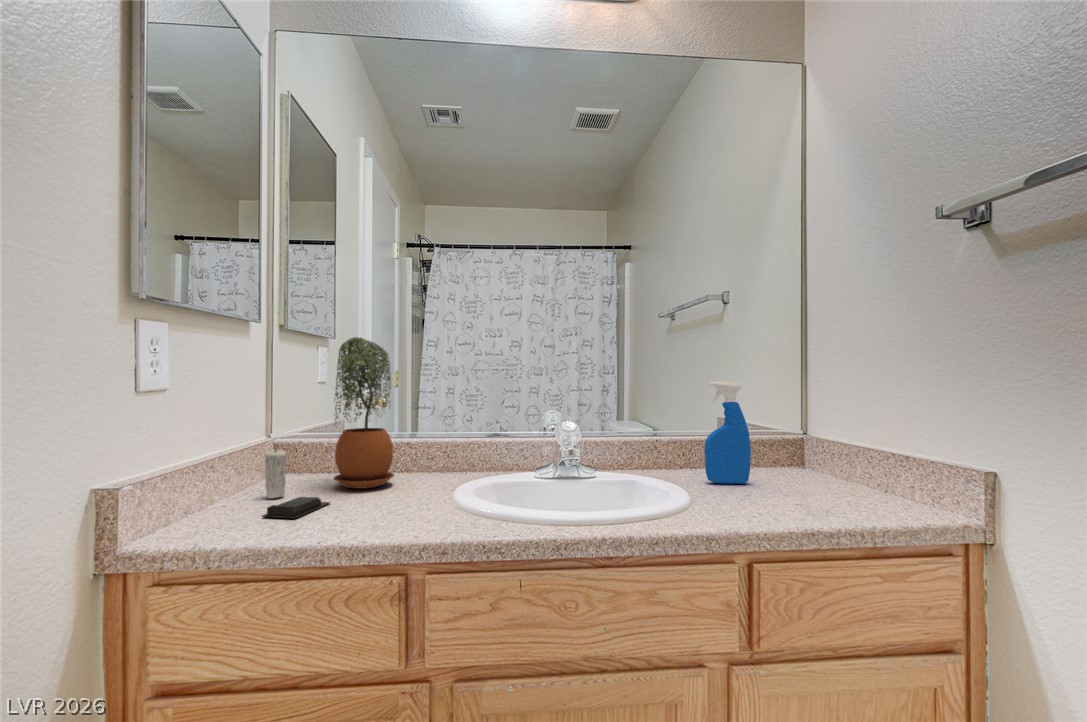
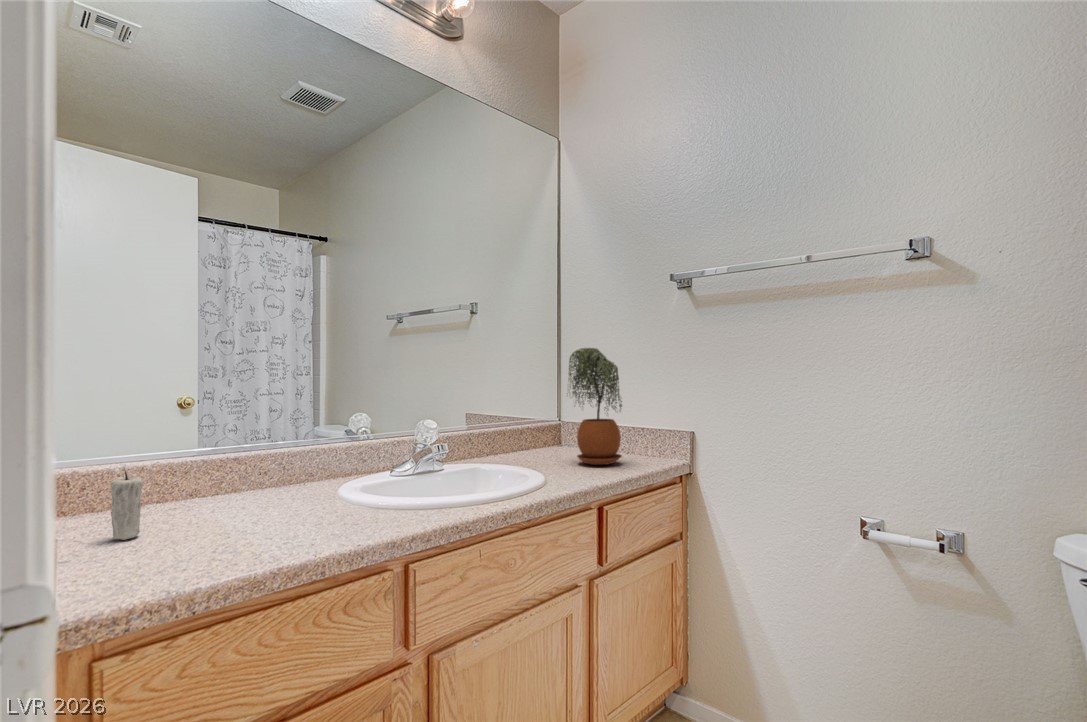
potted plant: present [334,337,394,489] -> present [569,348,622,465]
spray bottle: present [704,381,751,484] -> none [519,383,549,460]
soap bar: present [262,497,330,518] -> none [174,523,227,554]

